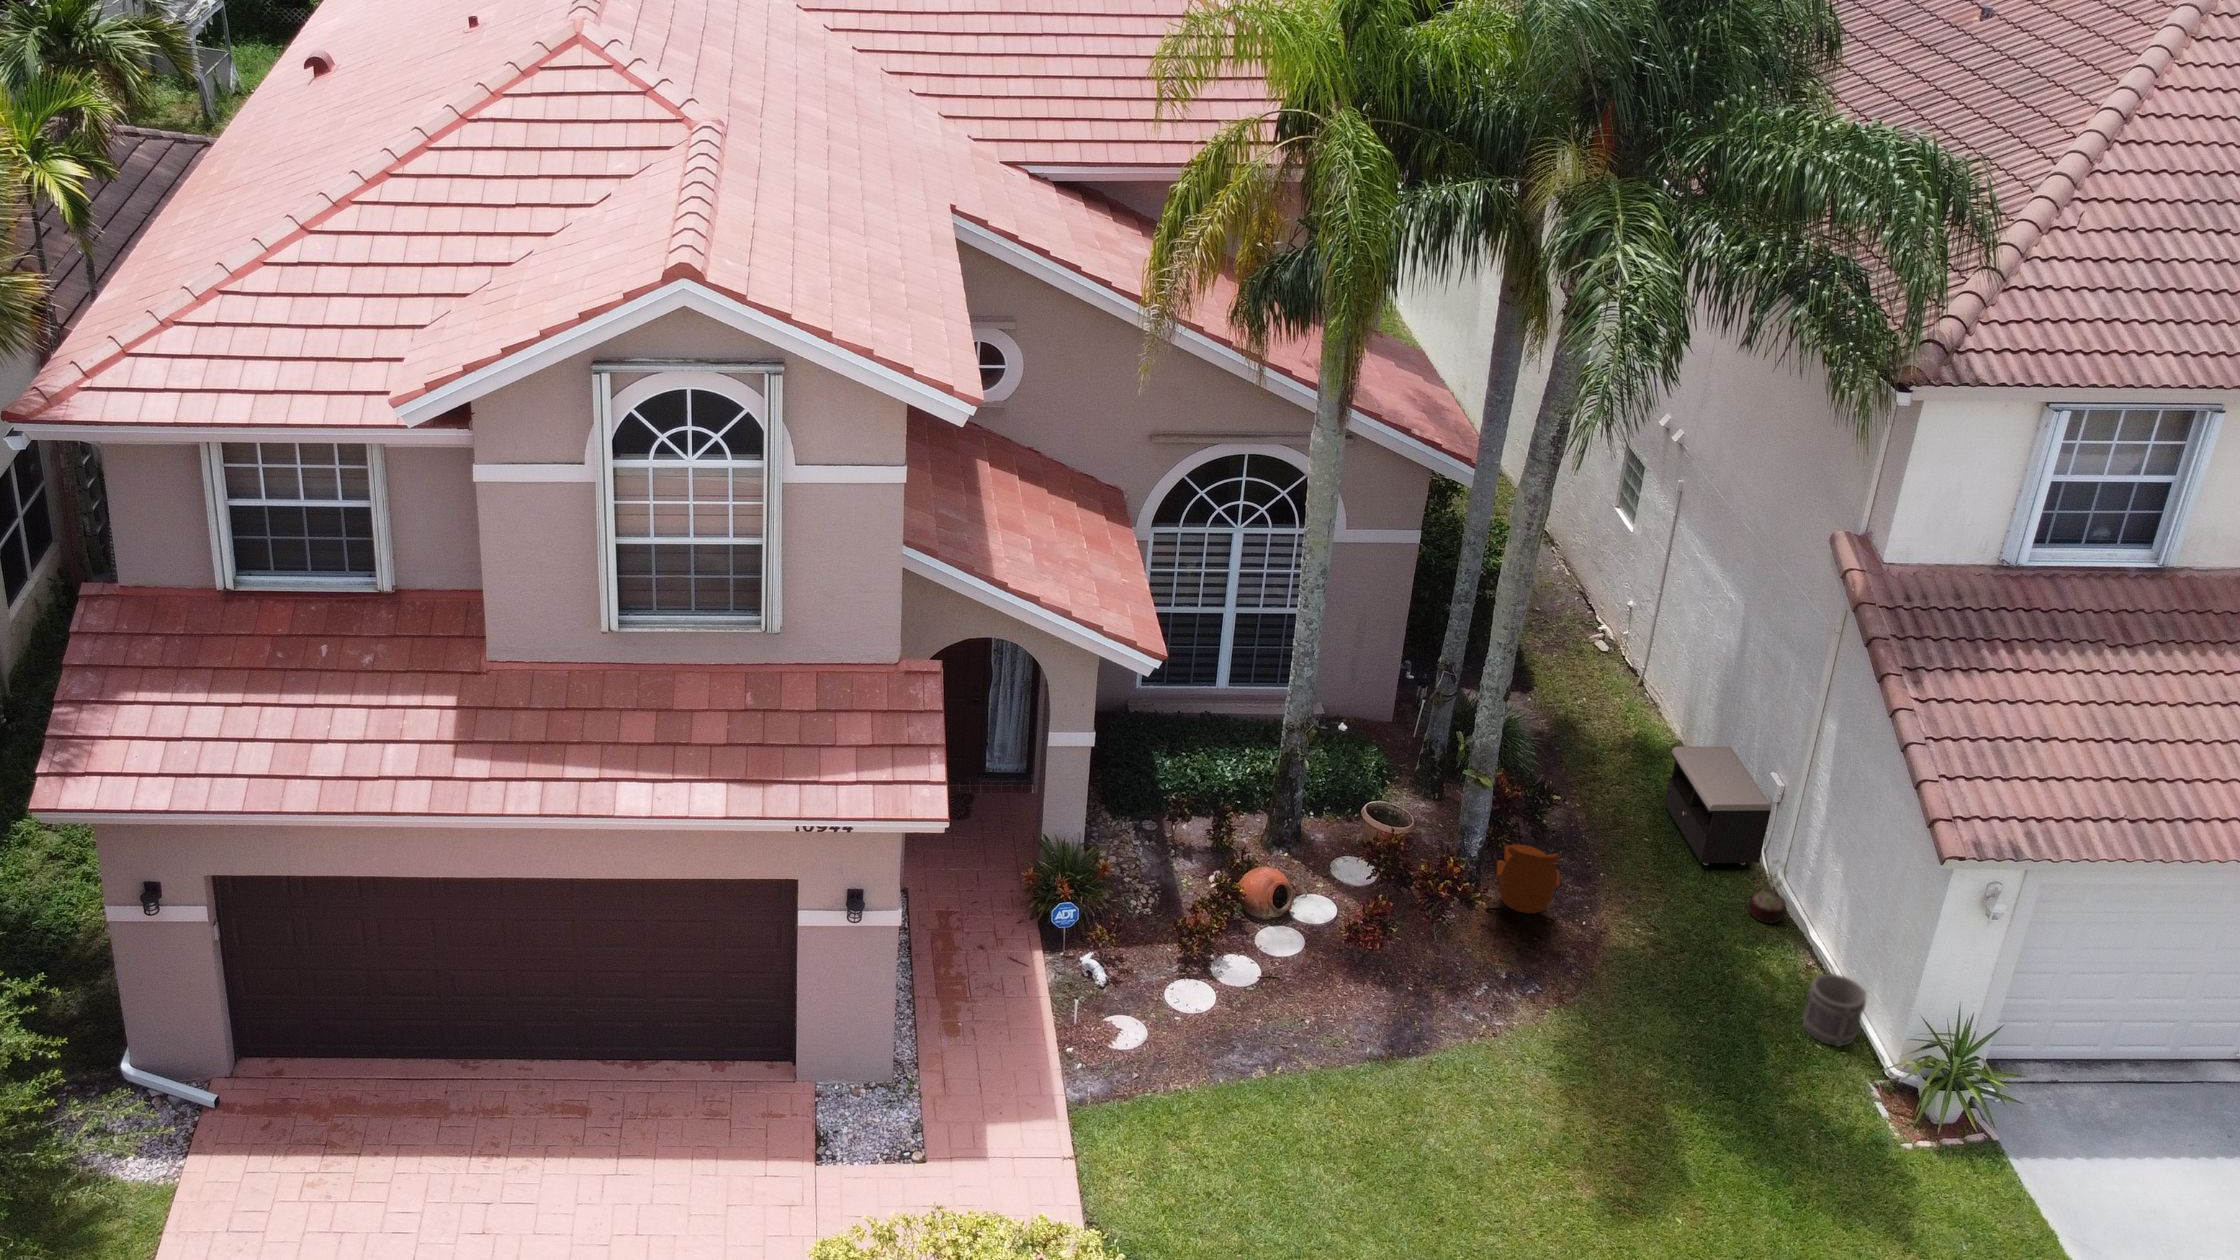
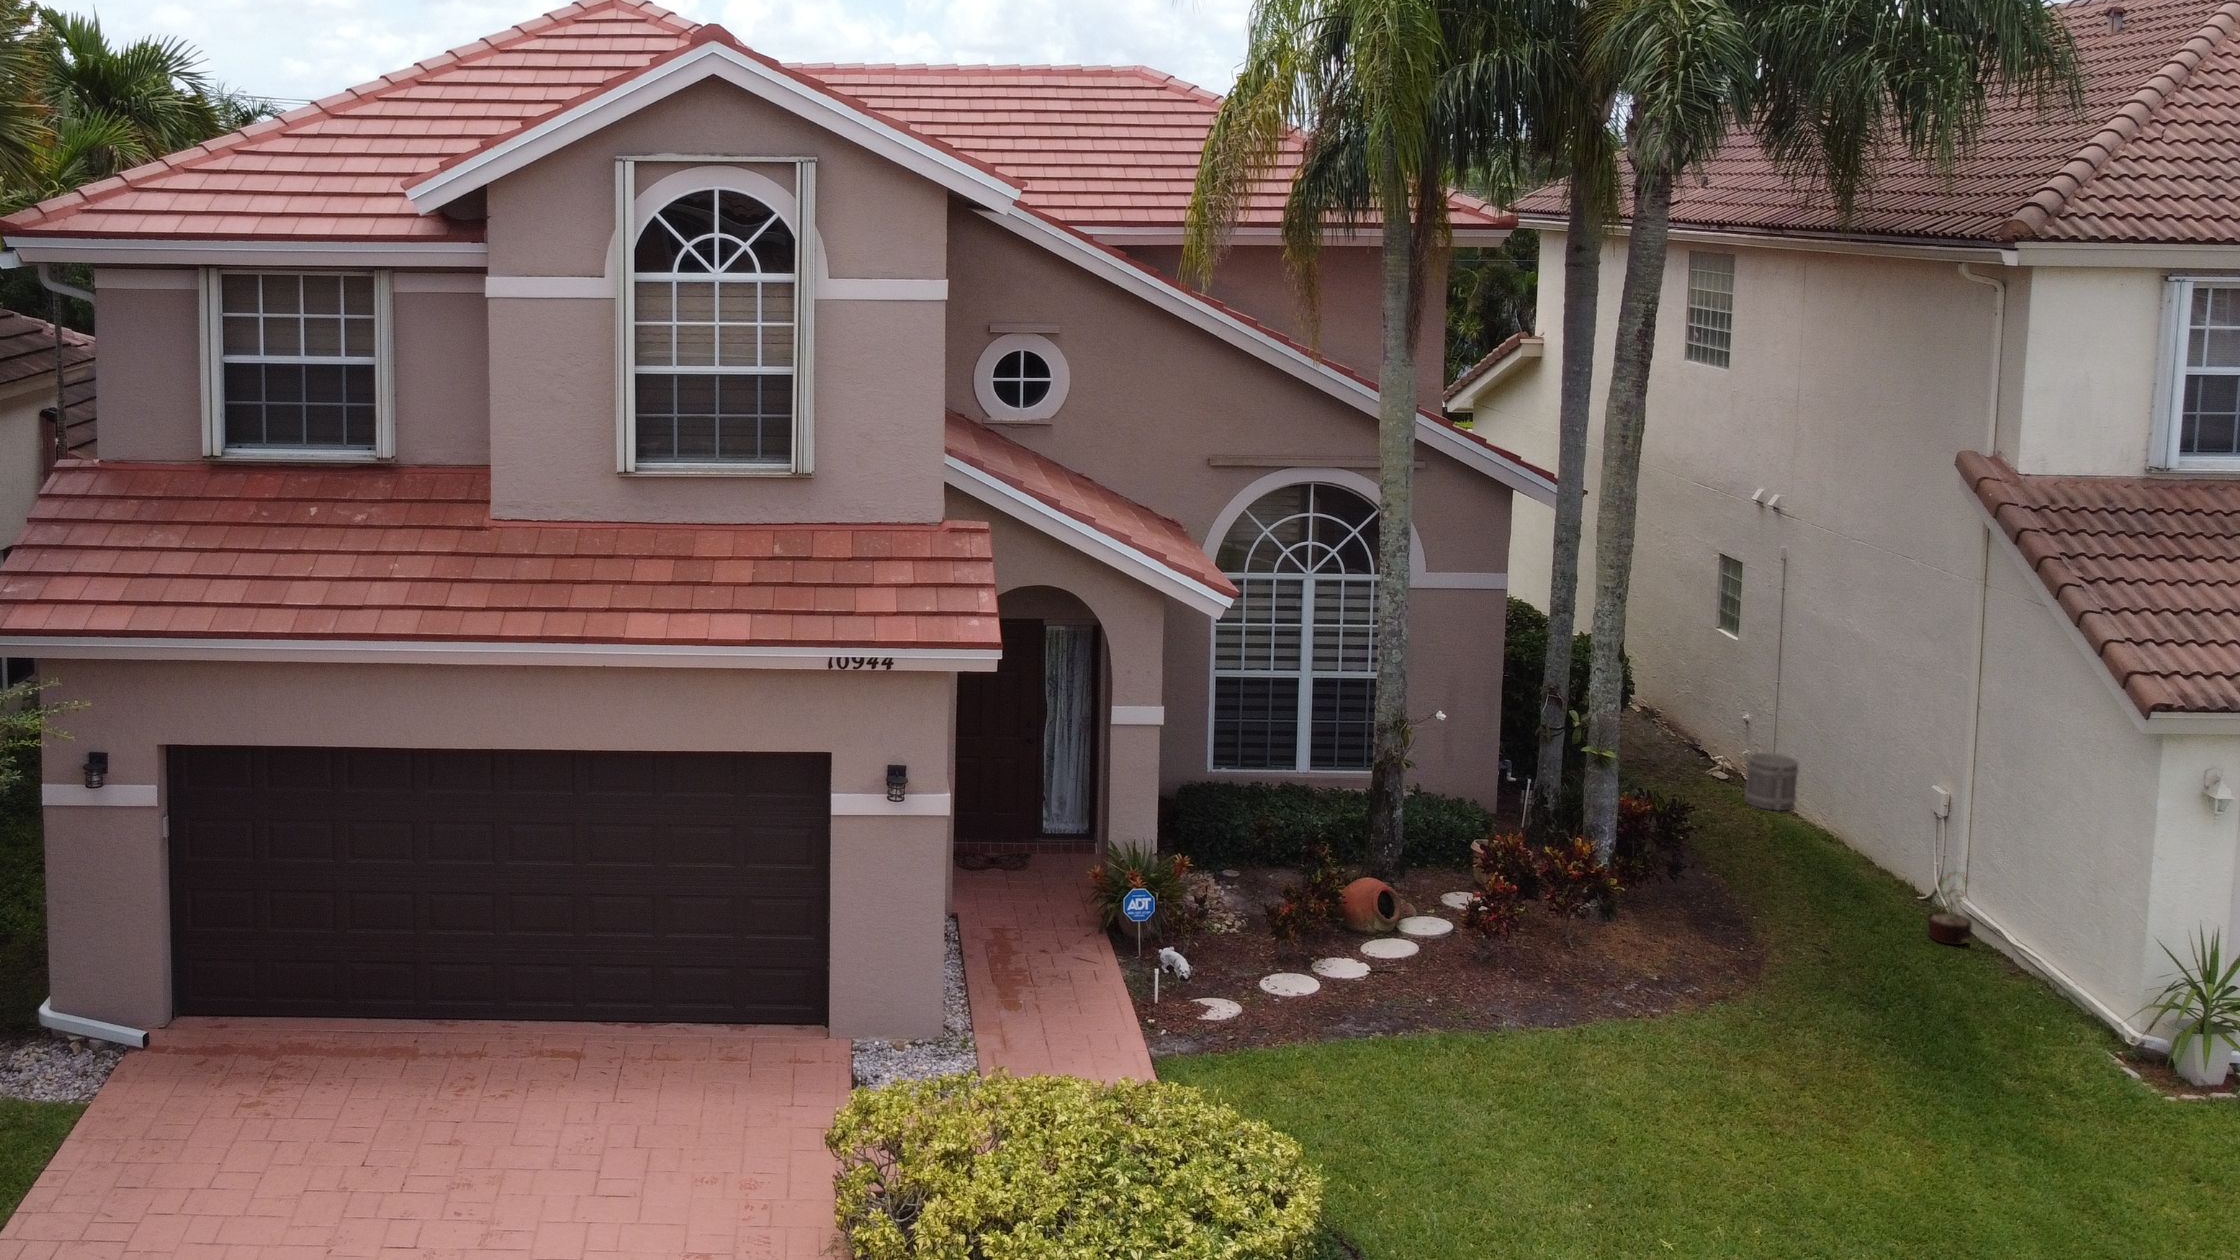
storage bench: present [1664,746,1771,865] -> none [1811,783,1938,903]
lounge chair: present [1486,845,1560,936] -> none [1621,824,1705,946]
bucket: present [1803,974,1866,1046] -> present [1745,753,1798,810]

